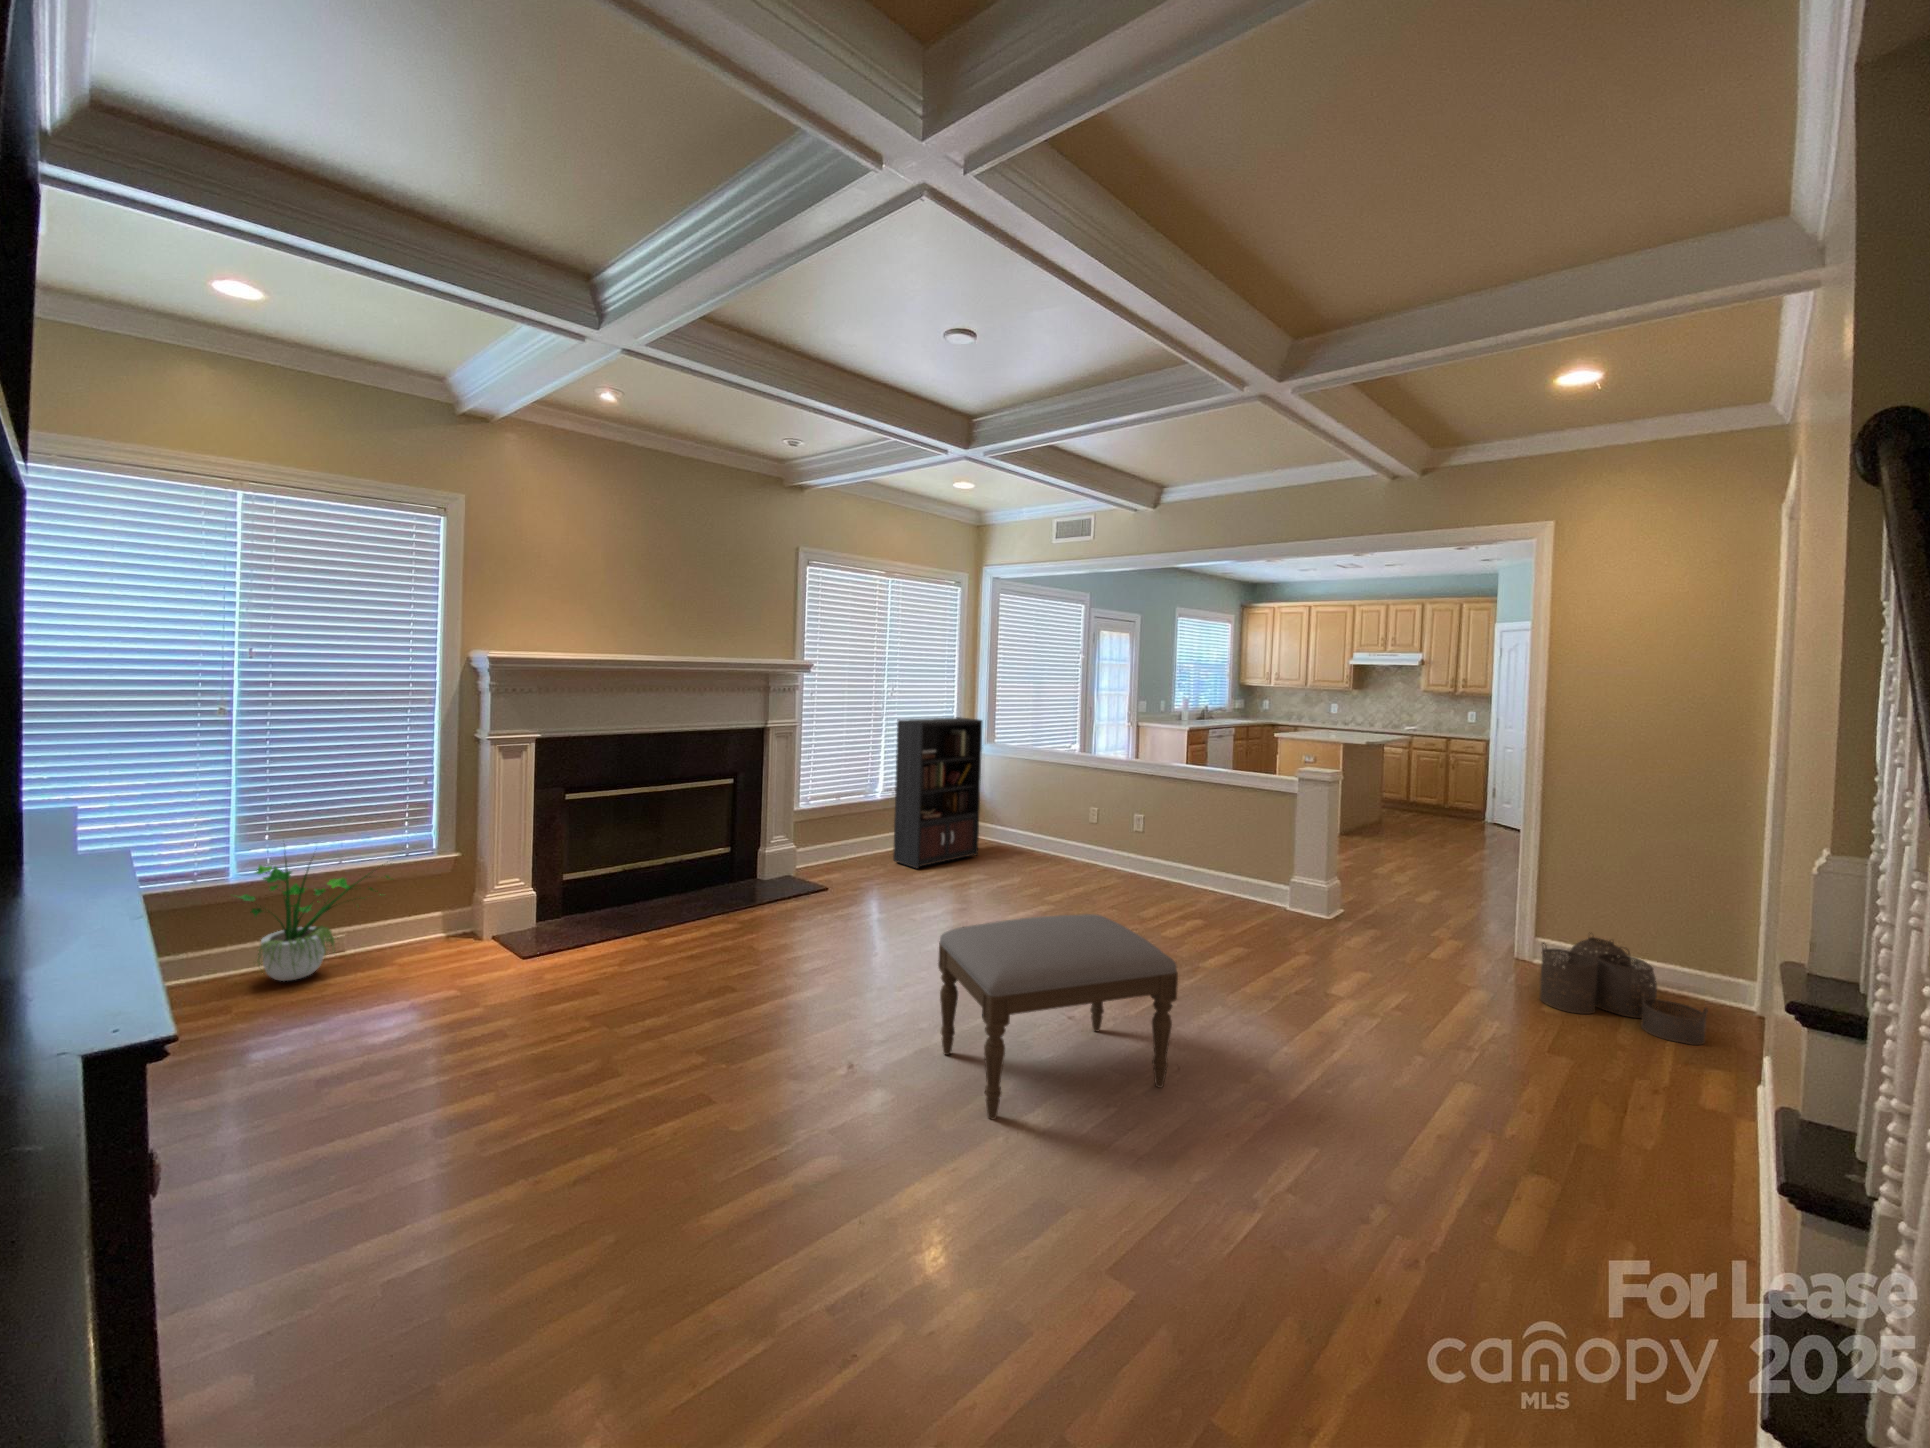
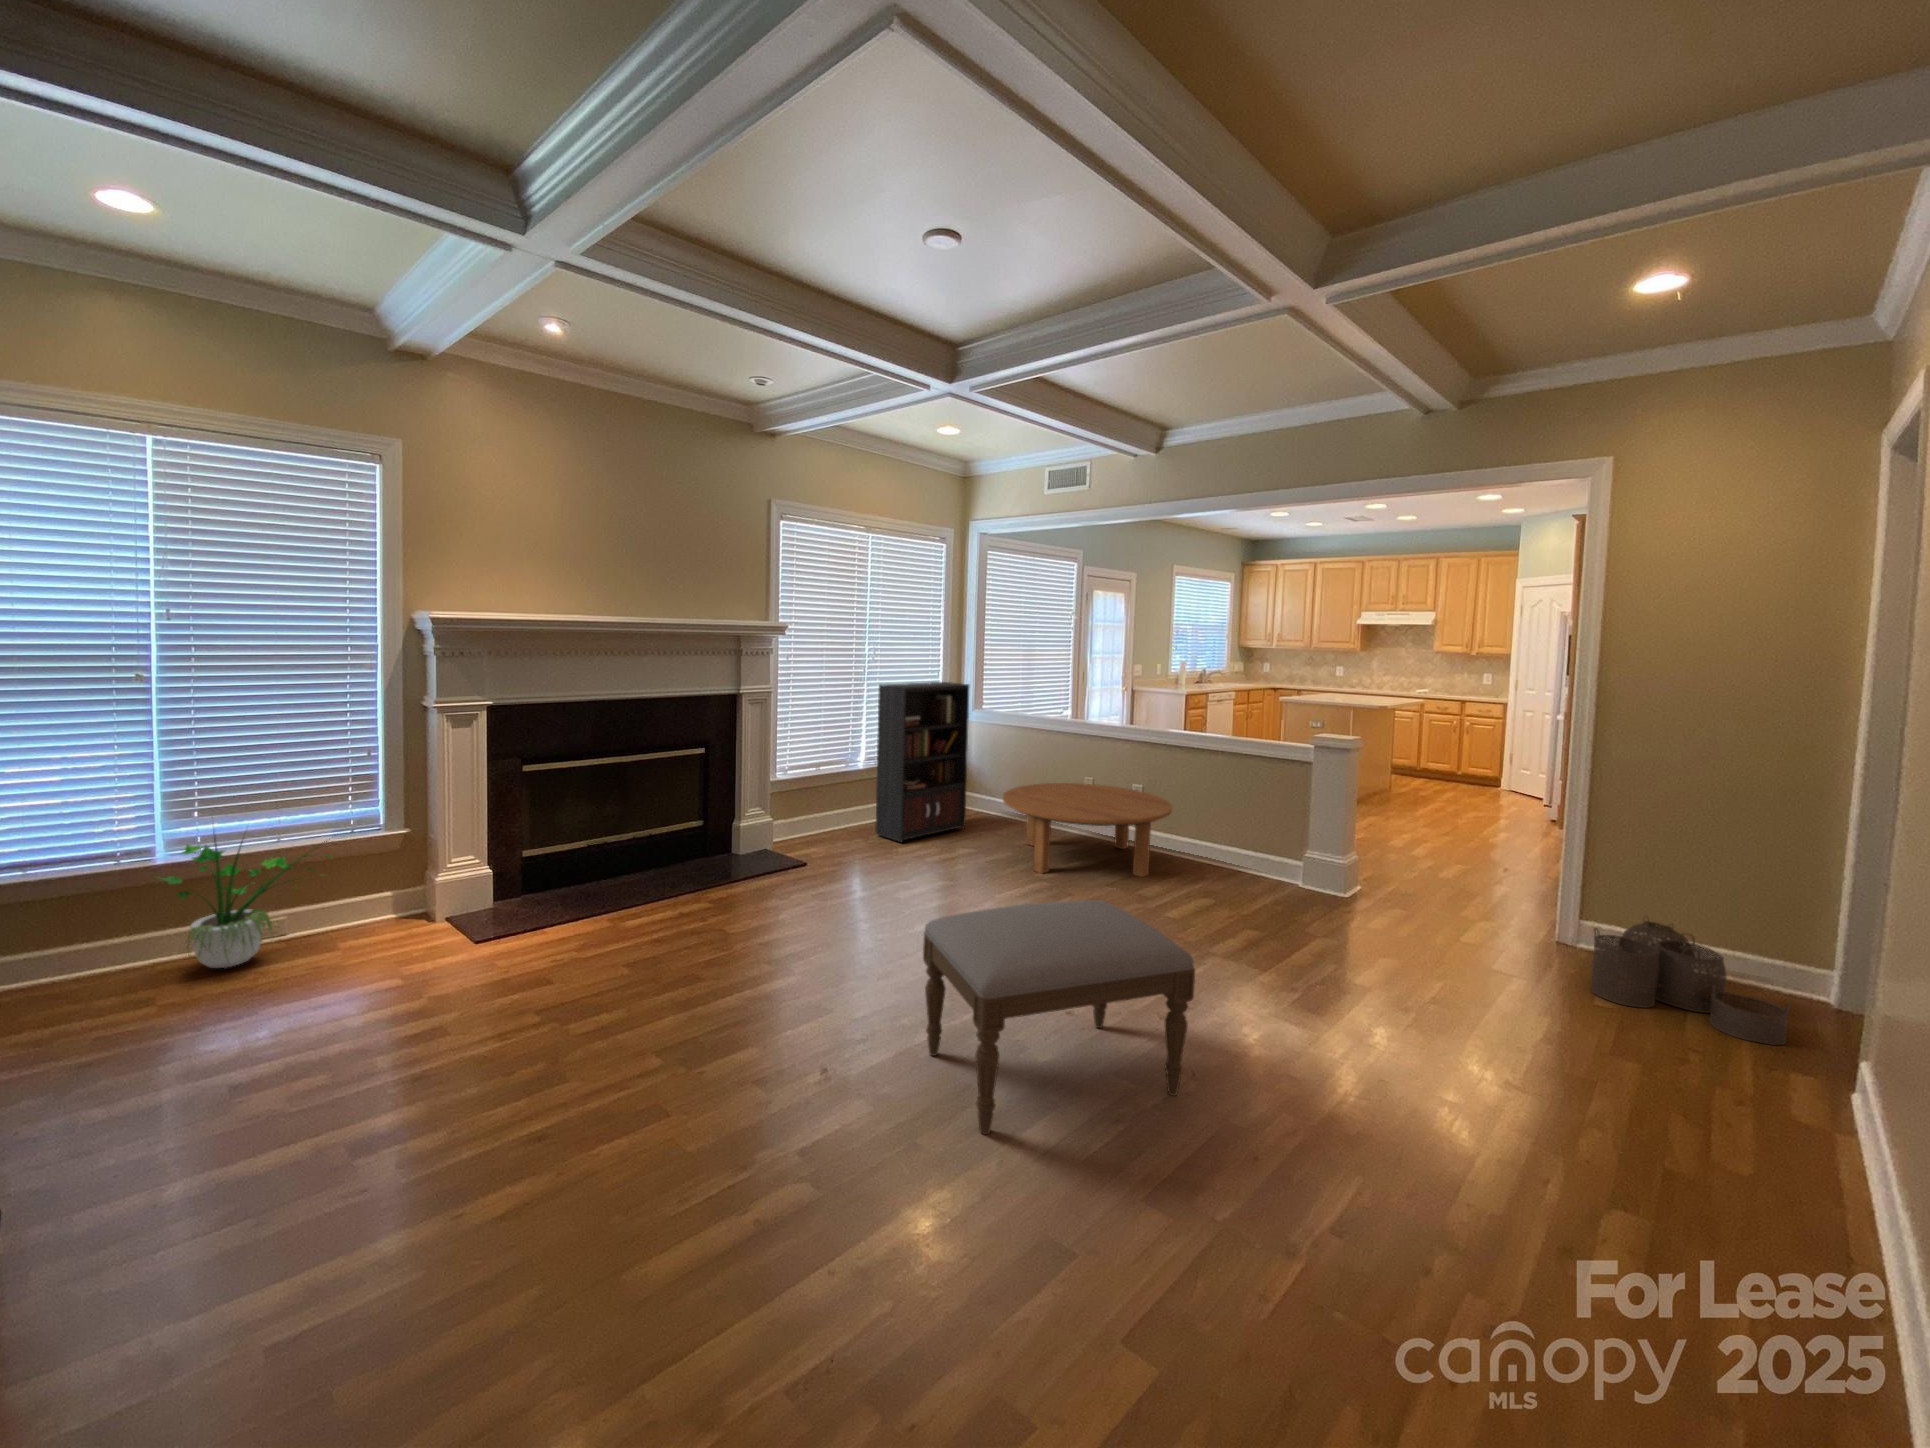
coffee table: none [1013,813,1170,901] -> present [1003,783,1172,877]

